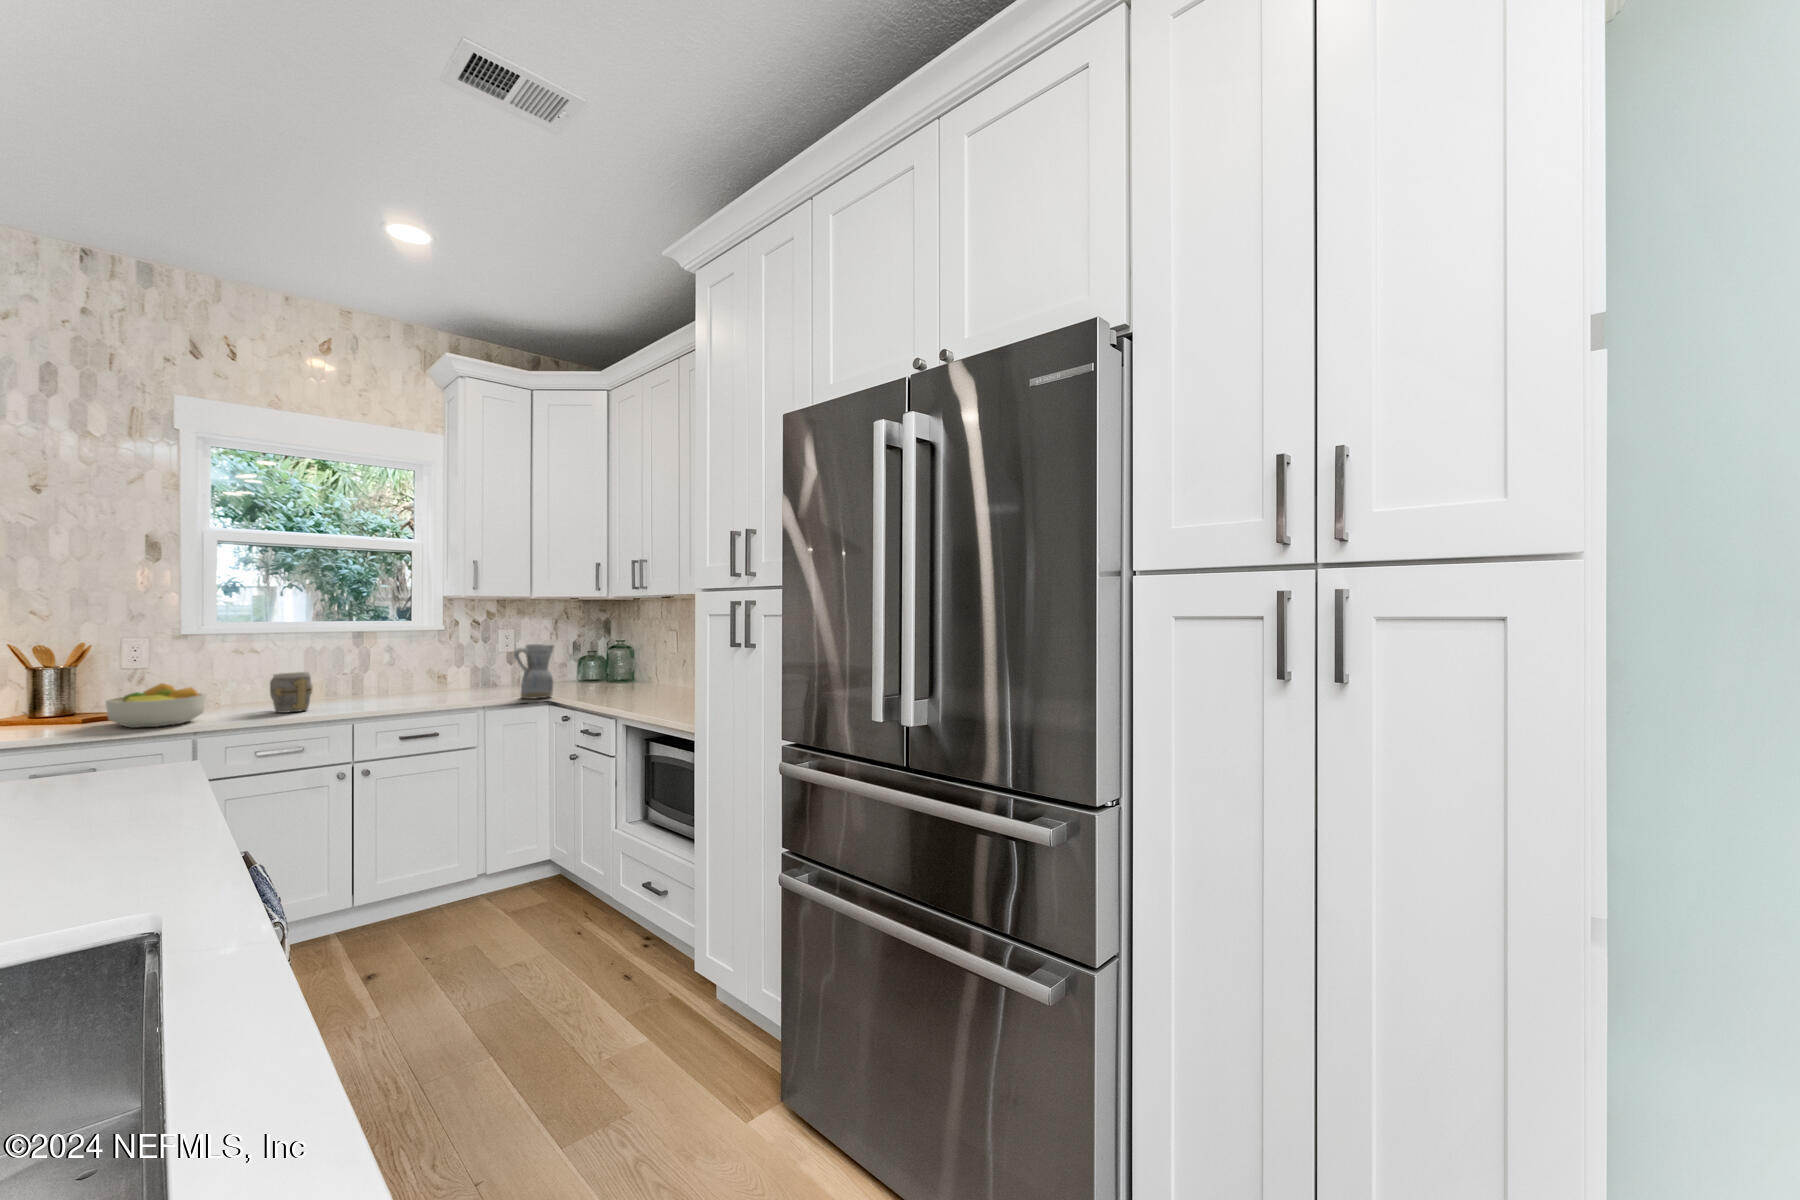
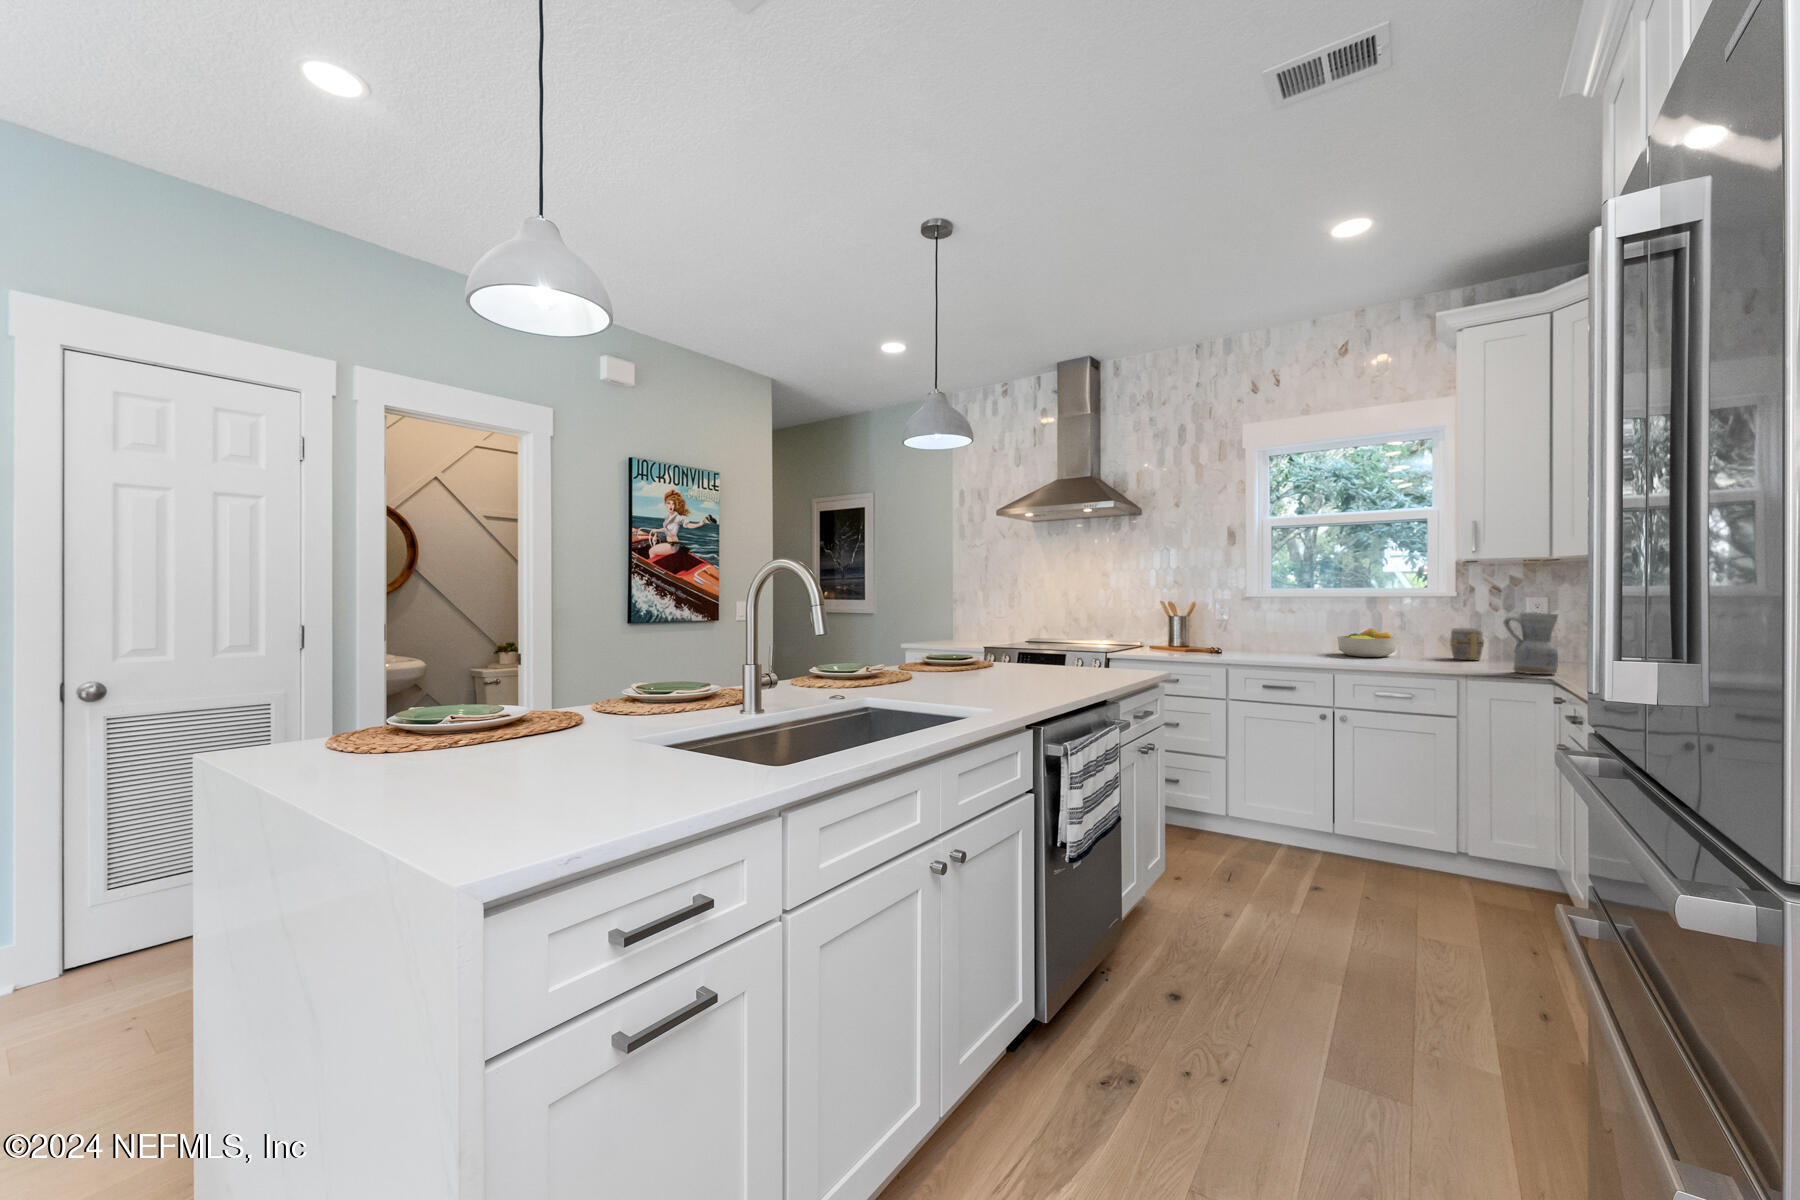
mug: present [270,672,312,713] -> present [1451,628,1484,660]
fruit bowl: present [105,683,206,728] -> present [1337,628,1397,657]

